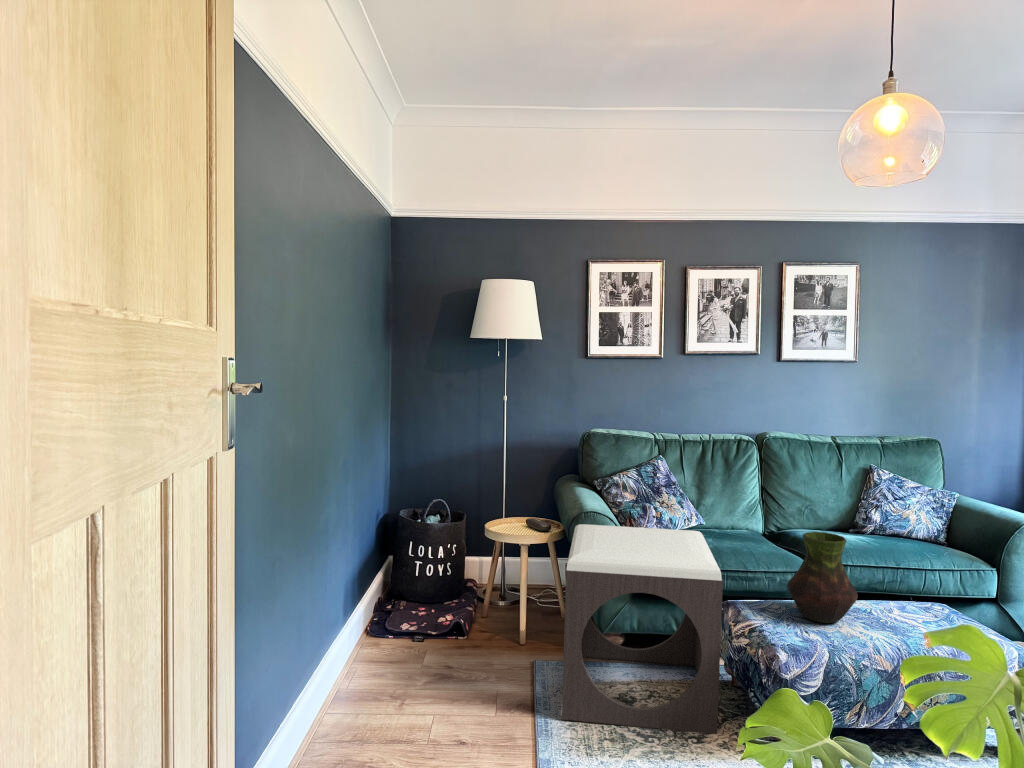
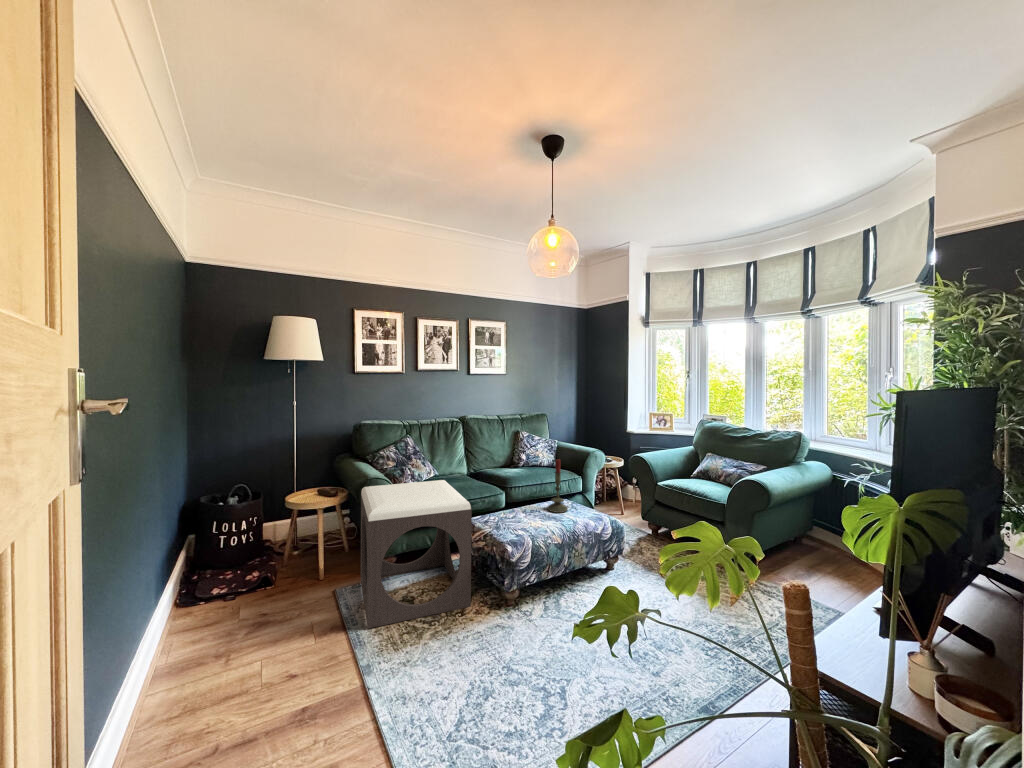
candle: none [883,520,925,621] -> present [547,459,568,513]
vase: present [787,532,858,623] -> none [502,471,539,523]

